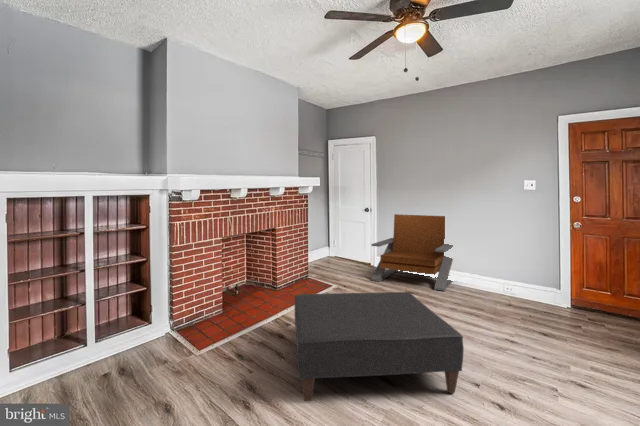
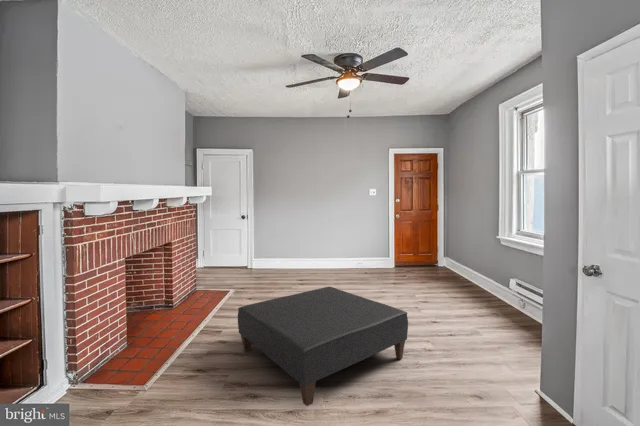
lounge chair: present [371,214,453,291] -> none [260,220,326,283]

